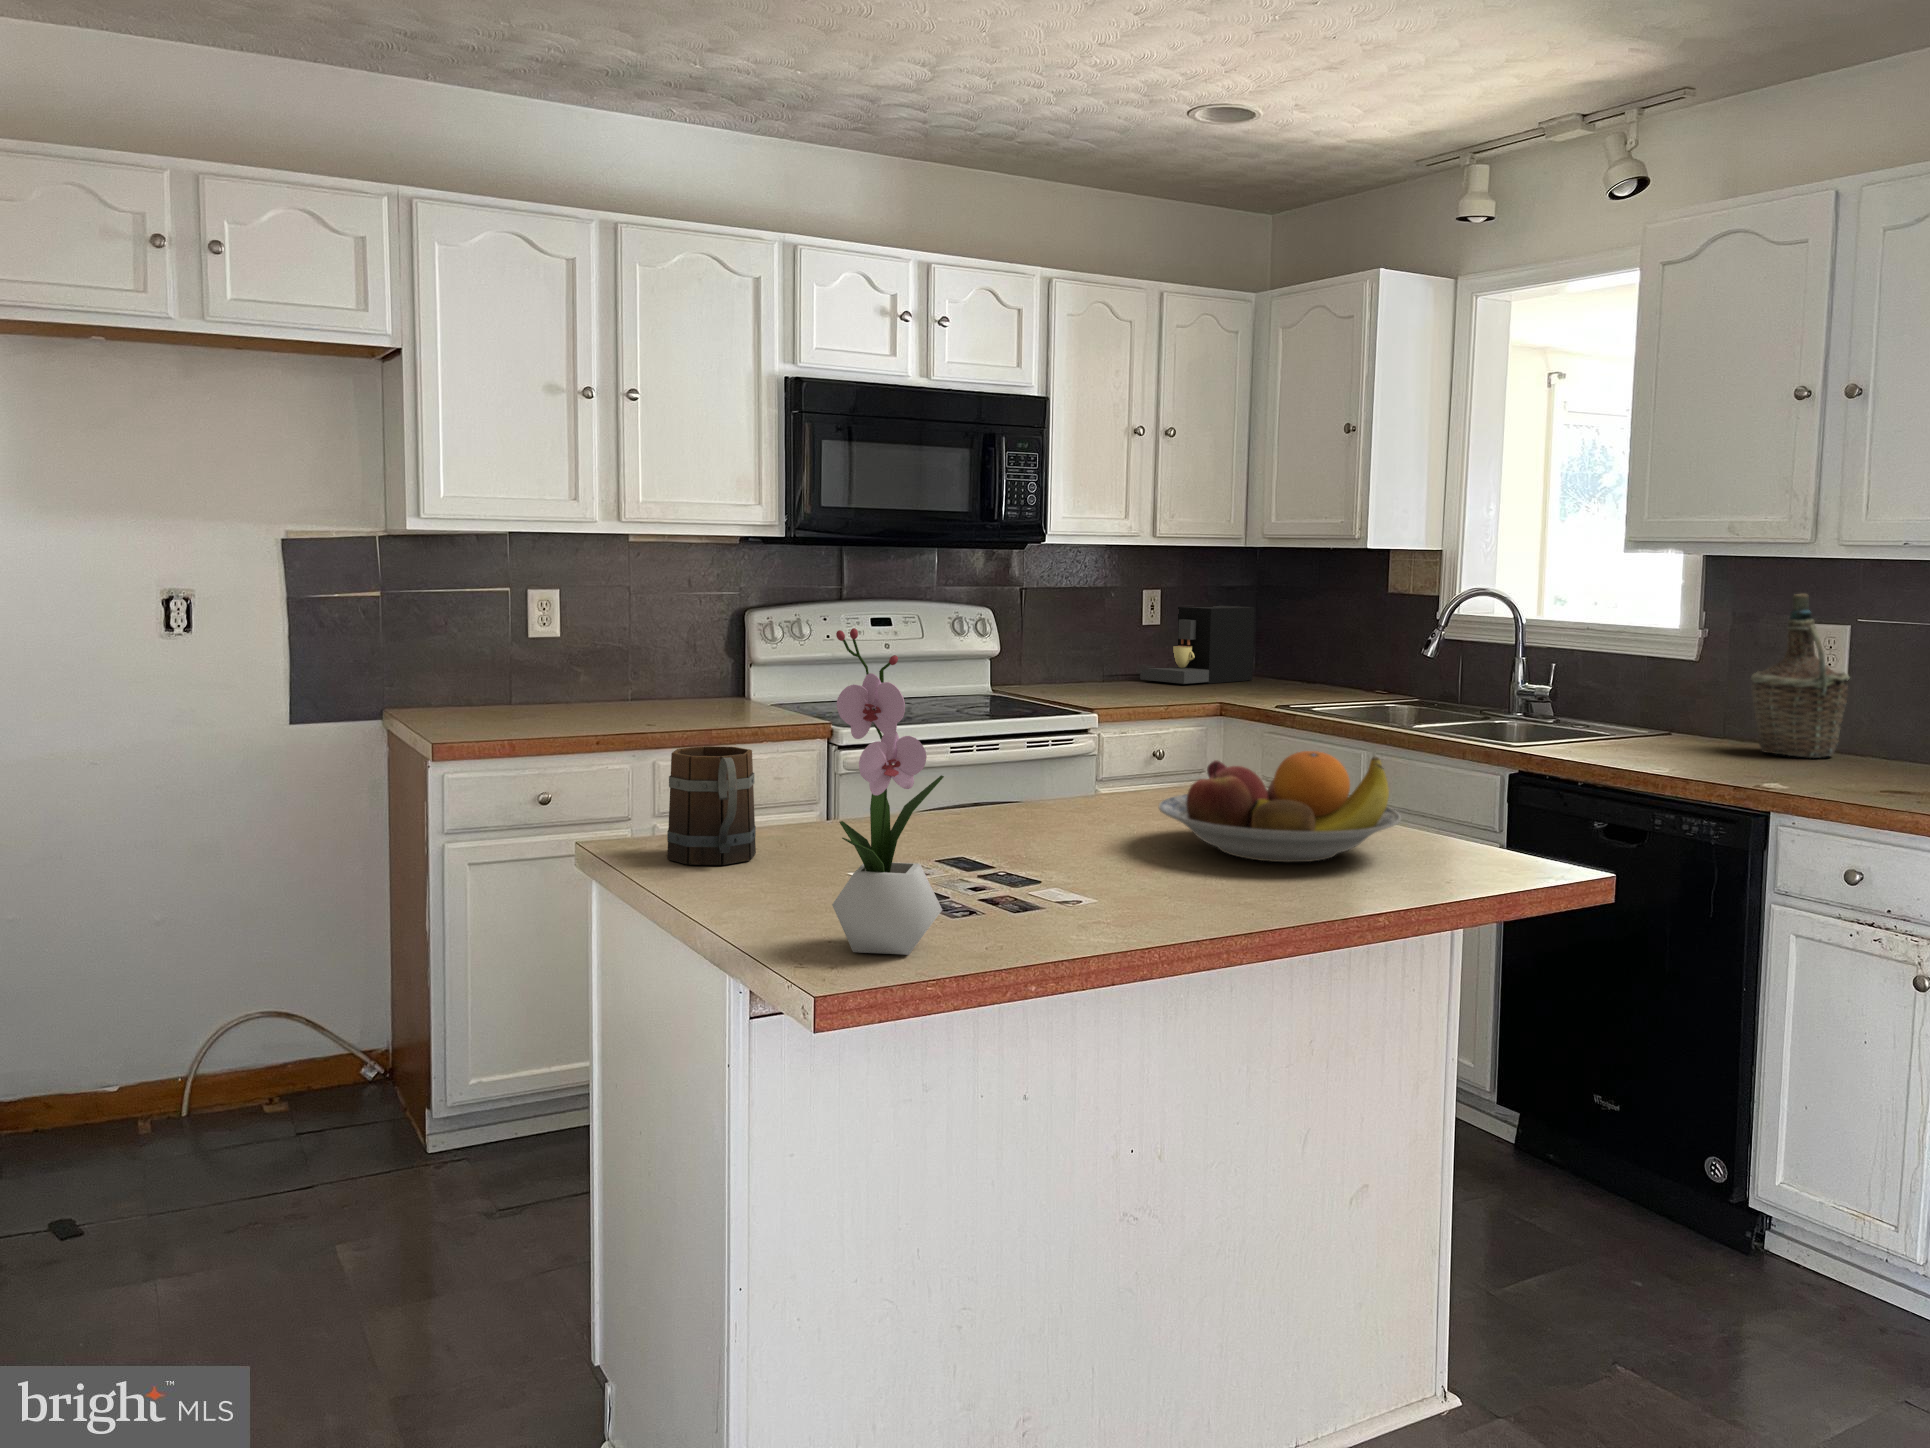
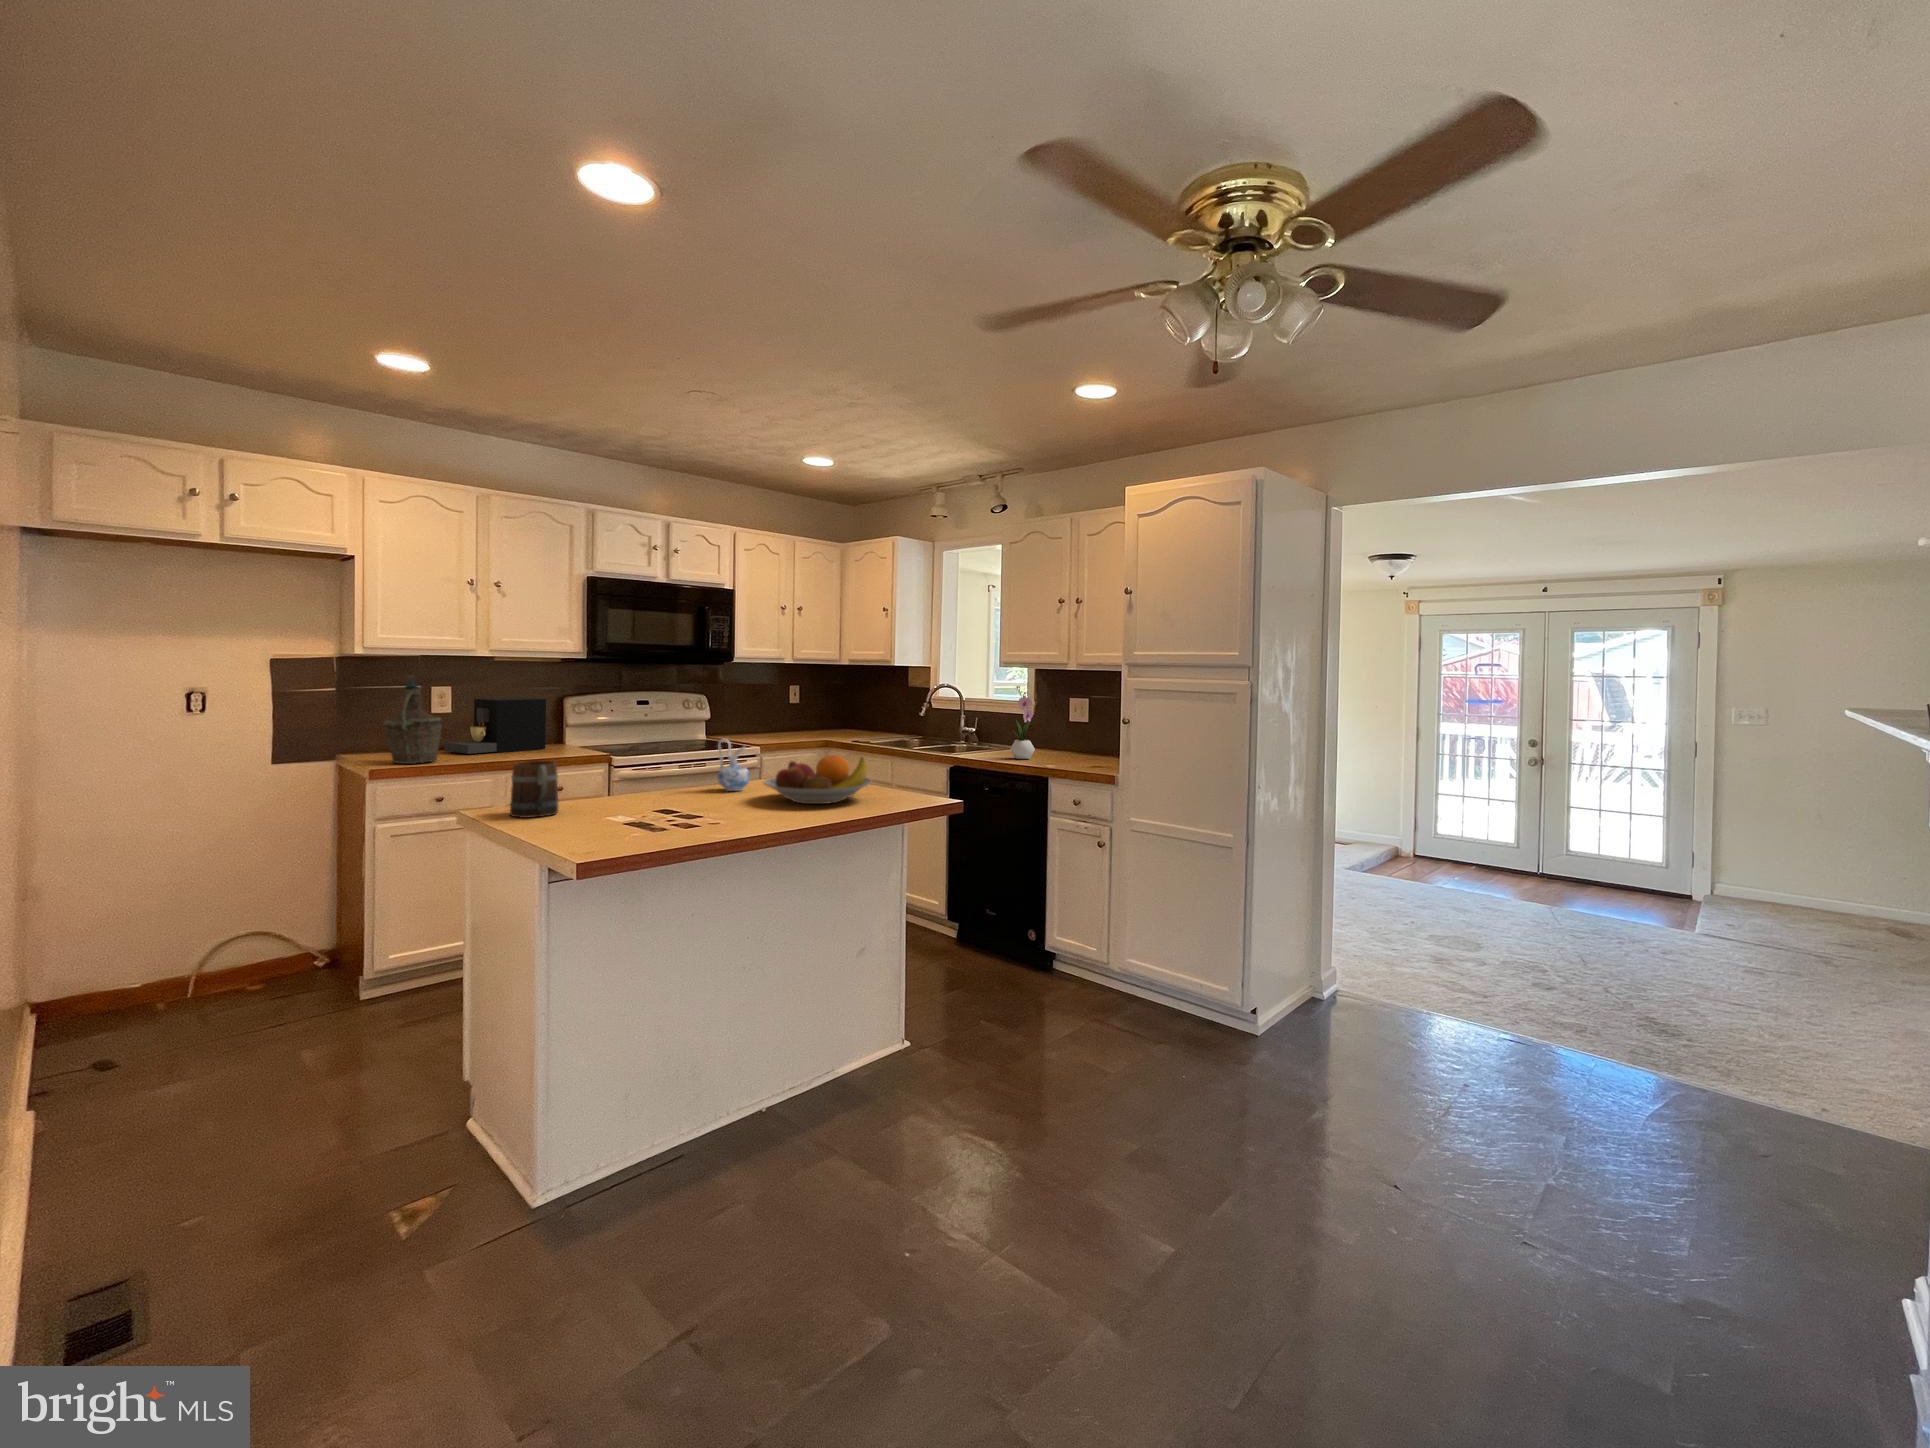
bottle: present [1751,594,1849,758] -> present [384,676,442,764]
coffee maker: present [1140,605,1255,684] -> present [445,698,546,754]
flower arrangement: present [832,628,944,955] -> present [1010,686,1035,759]
ceramic pitcher: none [1053,705,1119,819] -> present [717,739,750,791]

